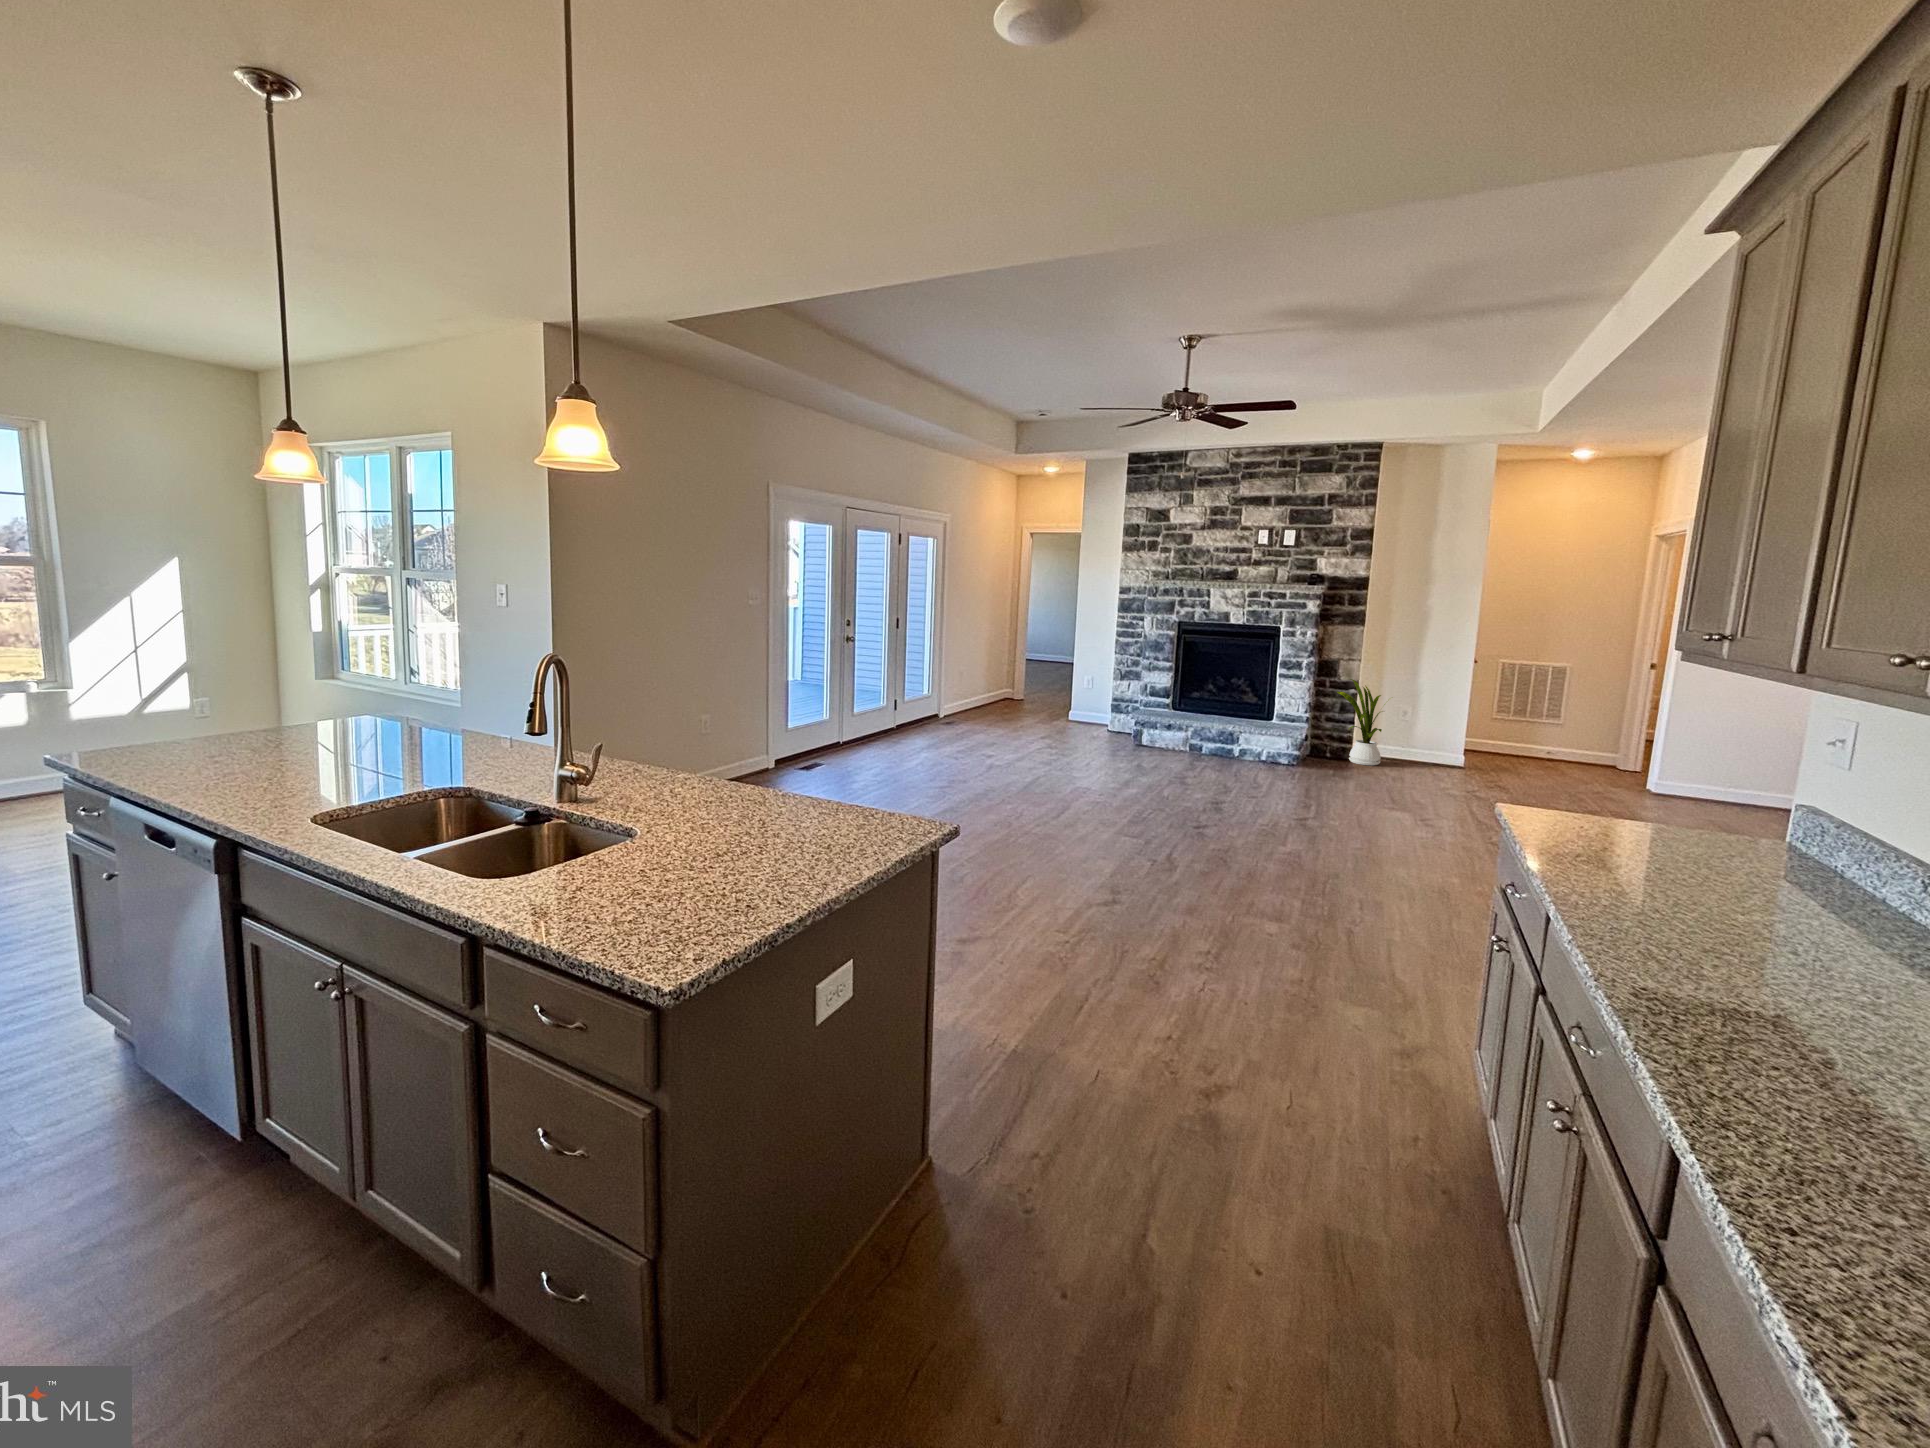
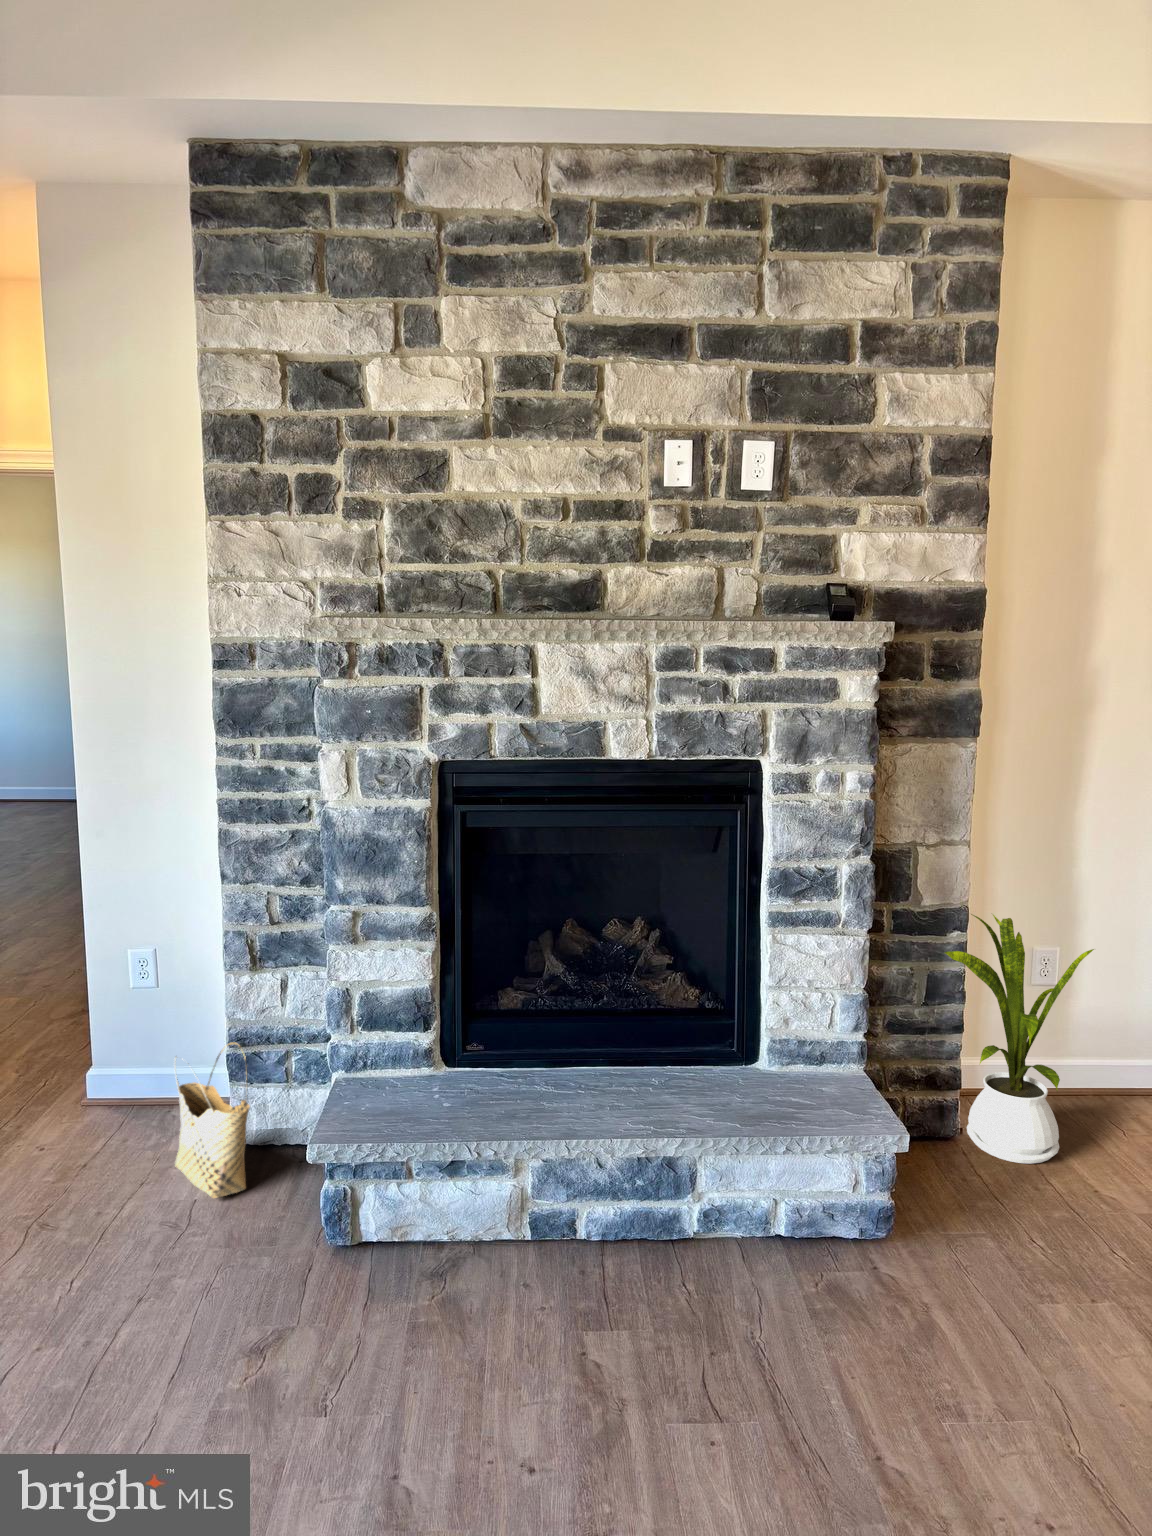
woven basket: none [1096,696,1118,735] -> present [174,1042,250,1198]

